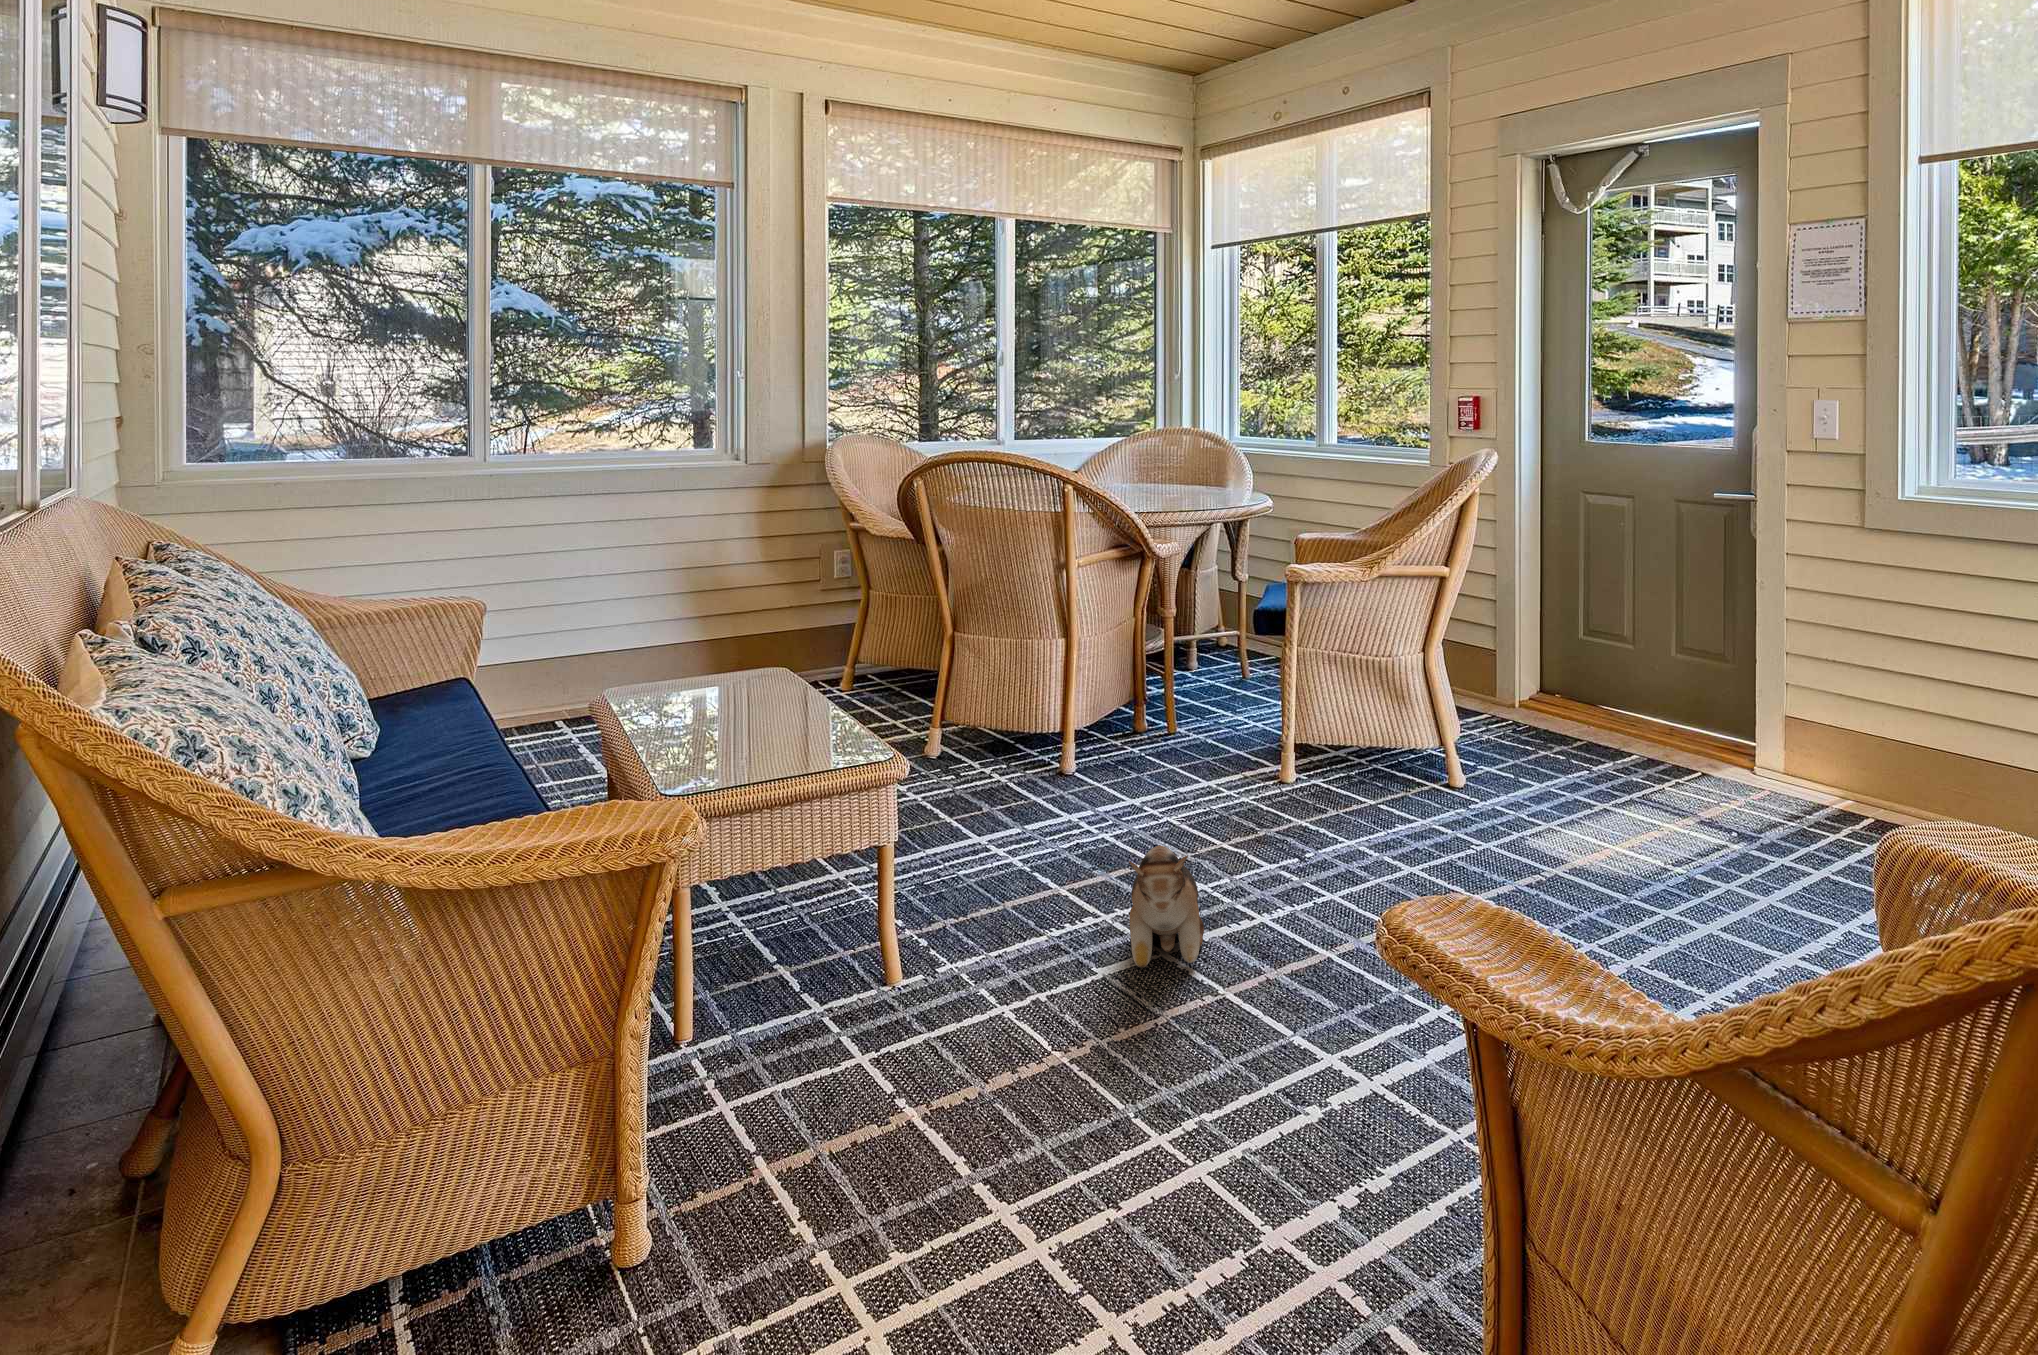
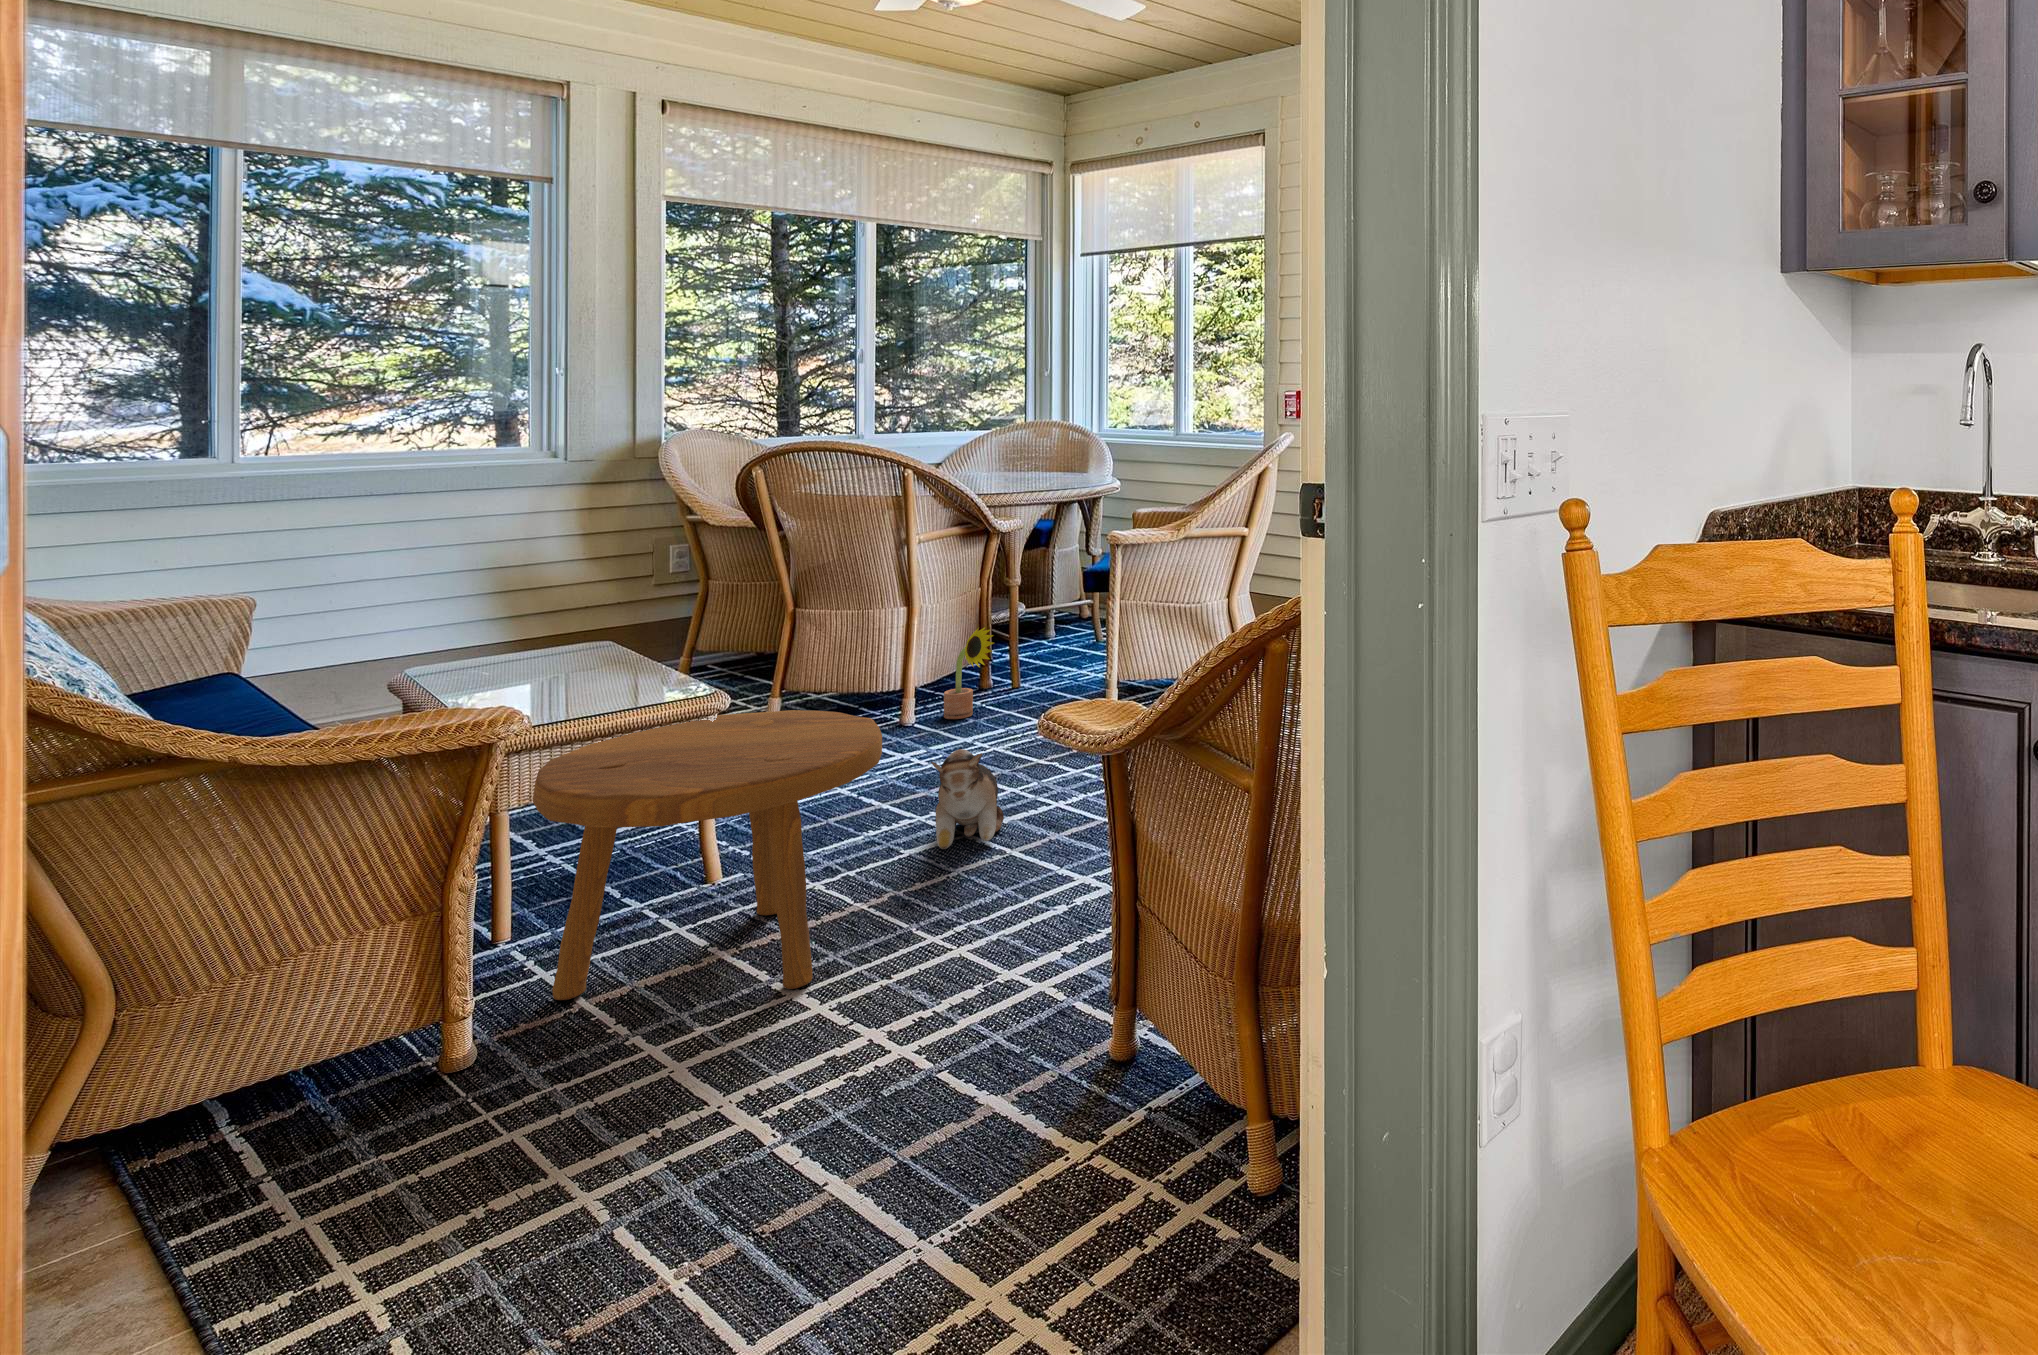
decorative plant: none [1105,669,1158,773] -> present [944,628,994,719]
footstool: none [710,789,1089,1180] -> present [533,710,882,1000]

